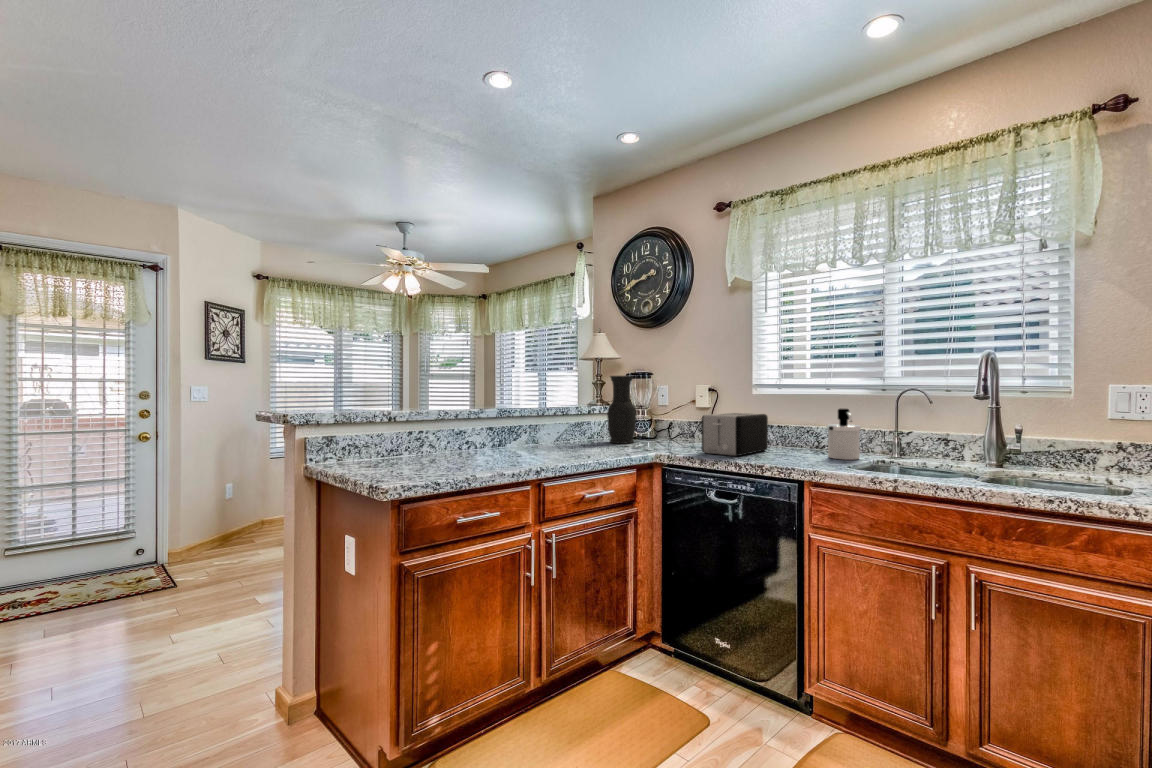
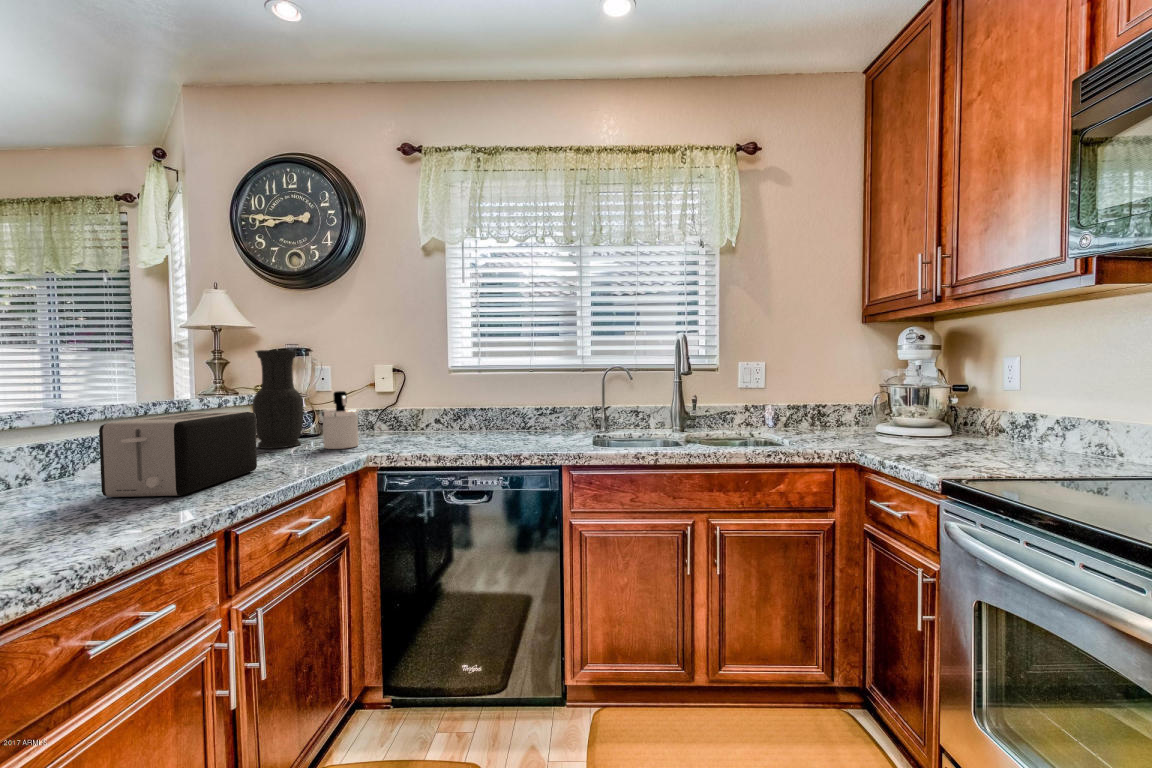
soap dispenser: present [827,409,861,460] -> present [321,391,359,449]
toaster: present [702,413,768,456] -> present [99,412,257,497]

